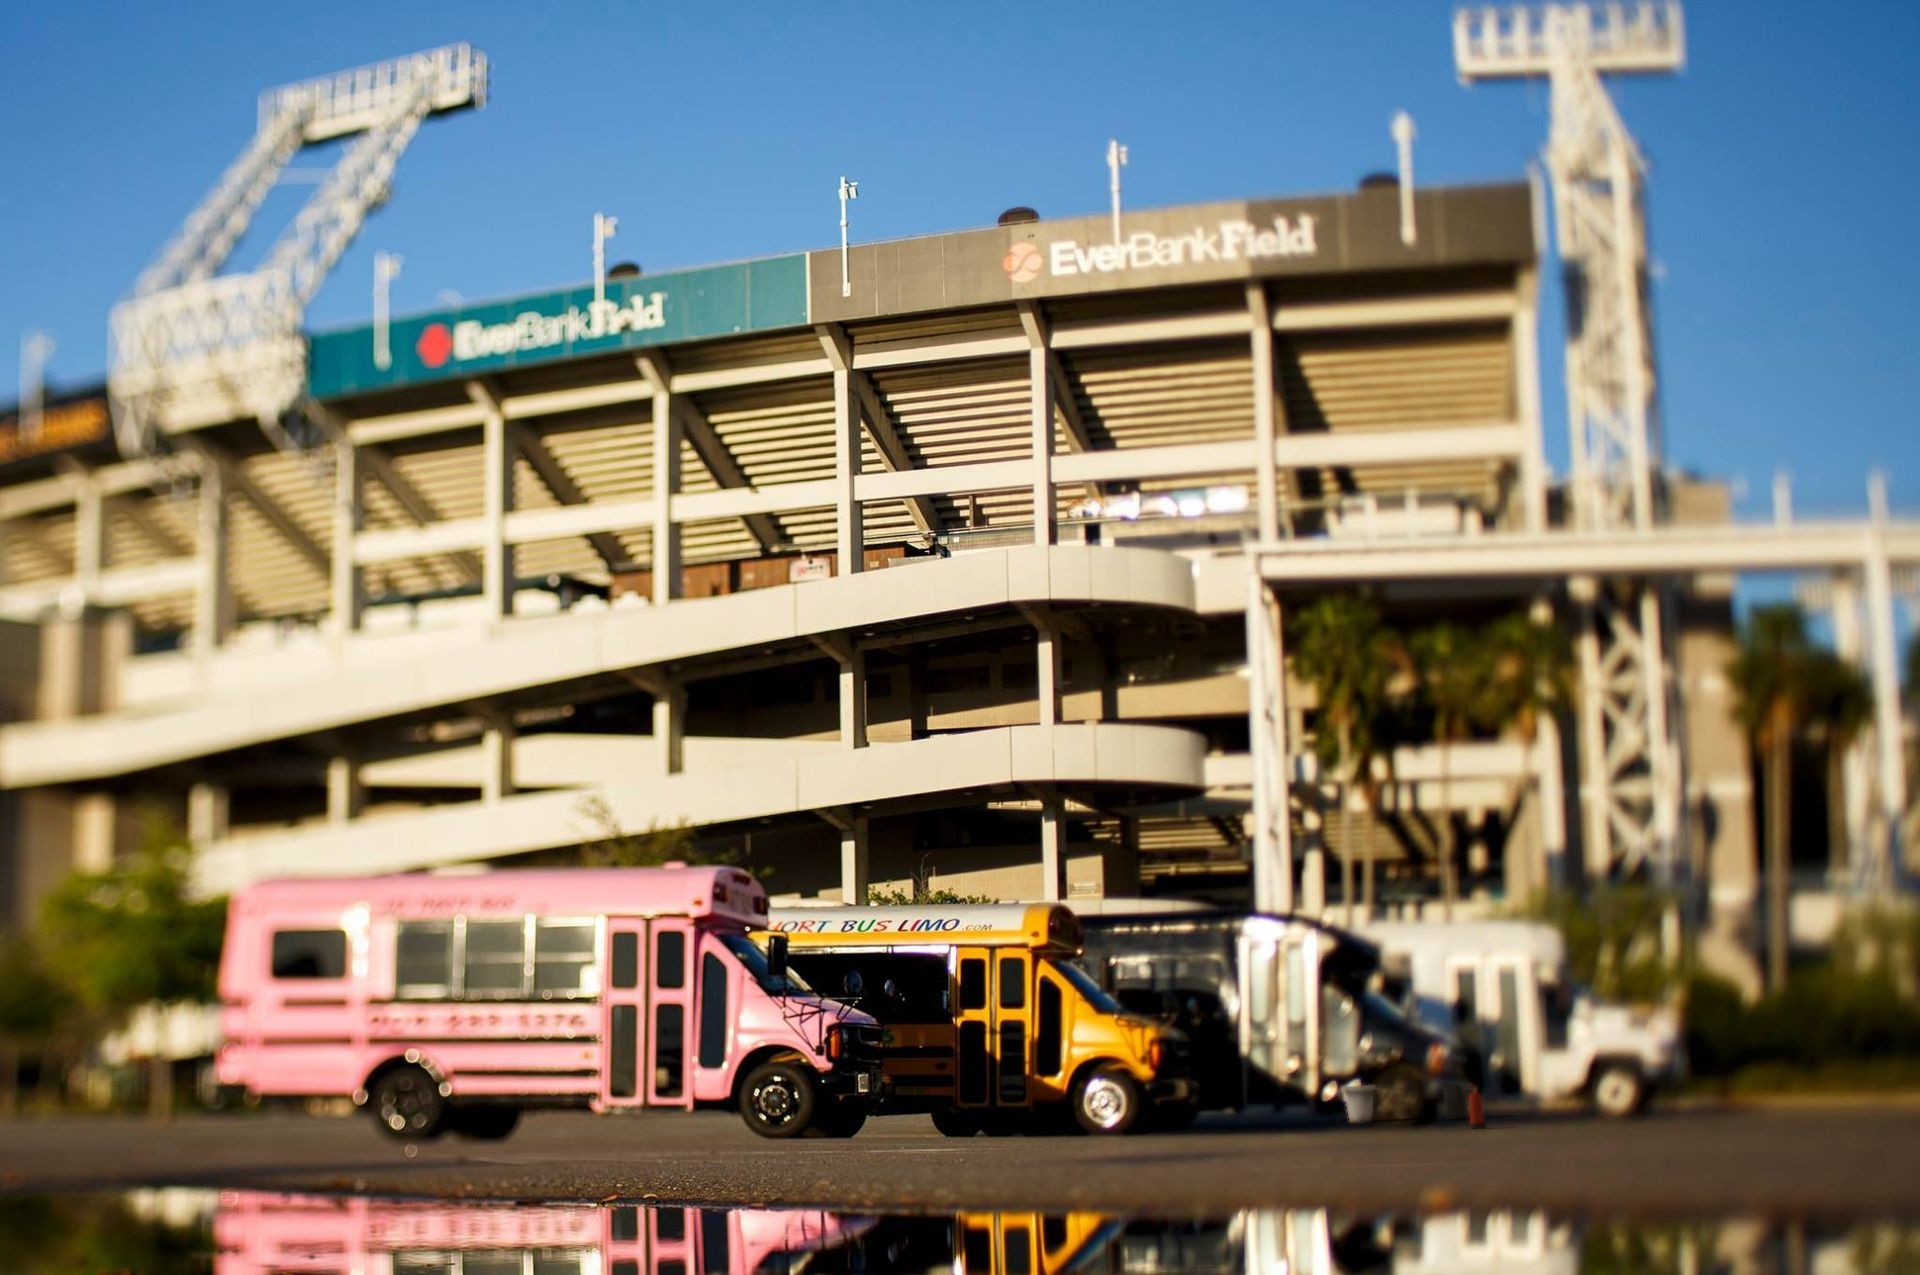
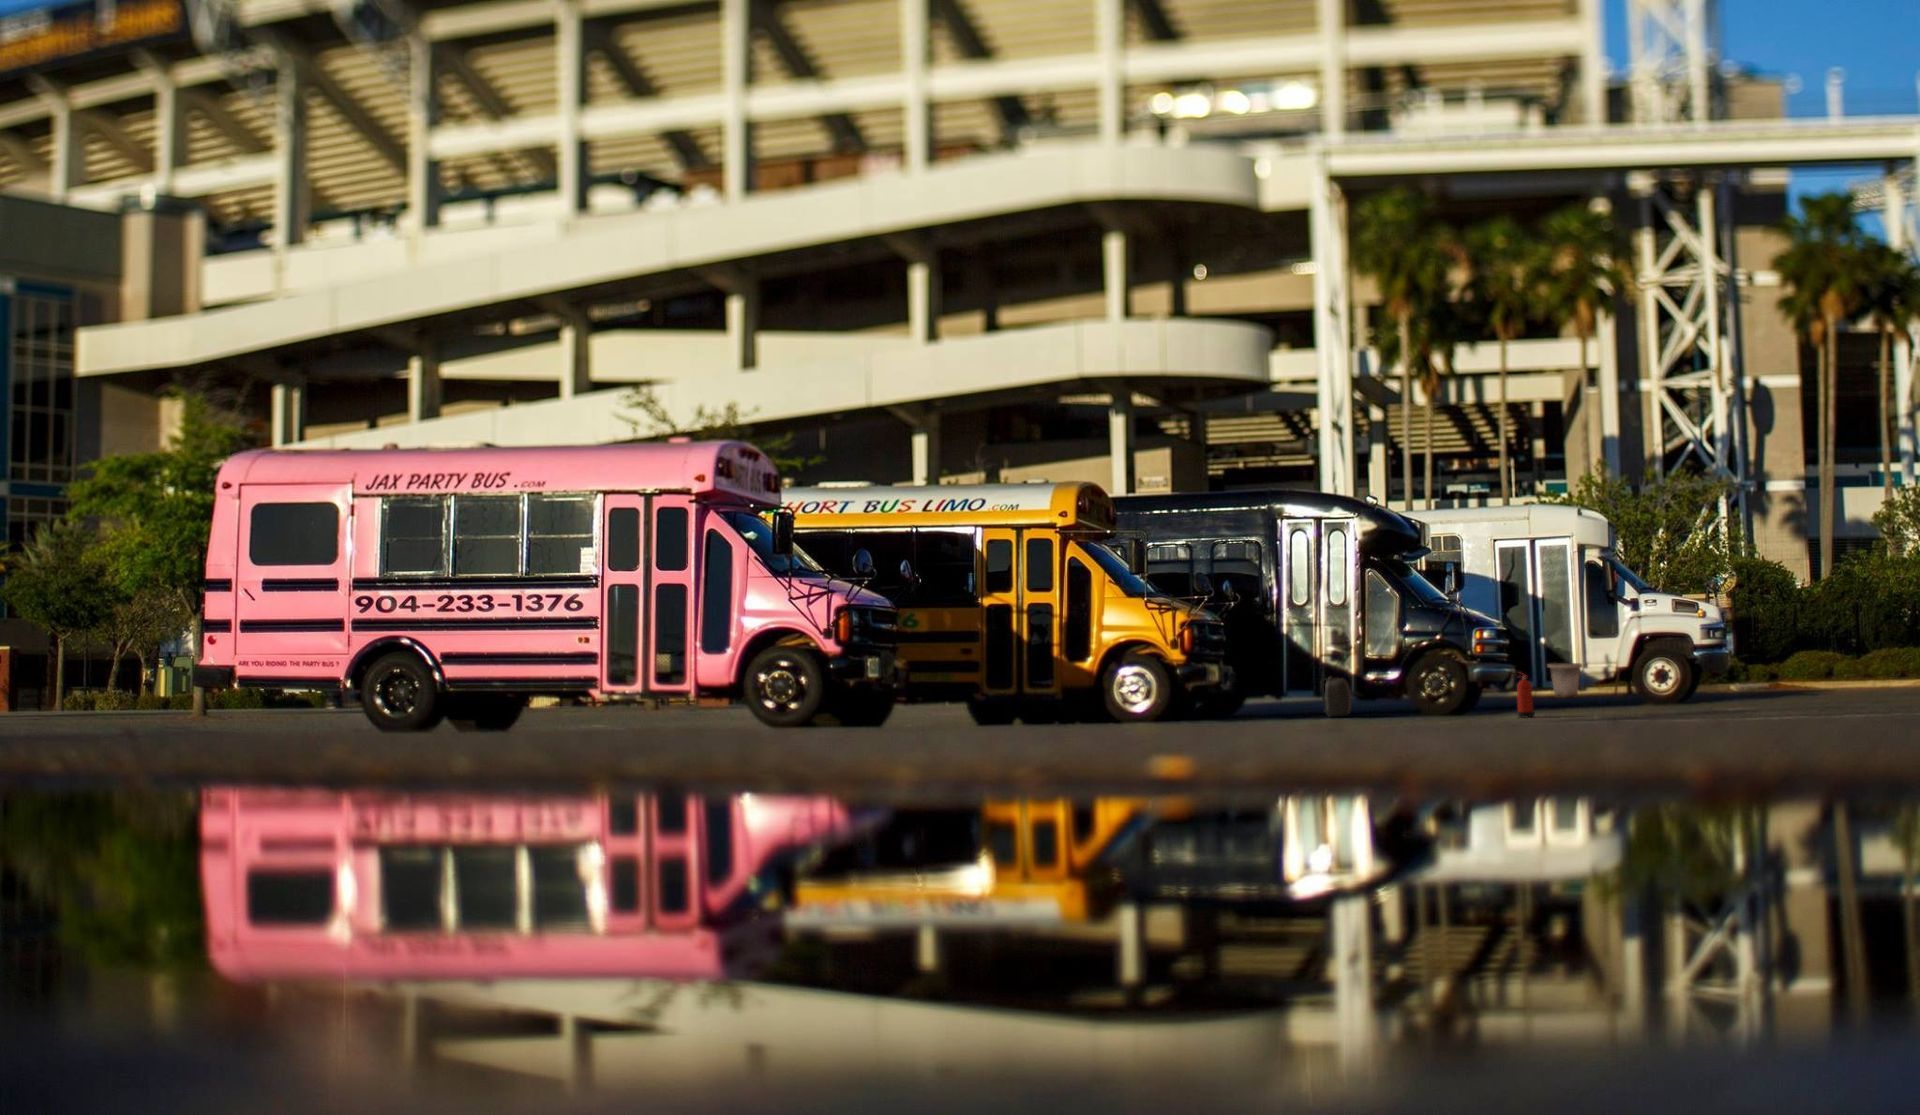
backpack: present [1443,1082,1468,1119] -> present [1320,676,1351,717]
trash can: present [1341,1085,1376,1123] -> present [1547,663,1583,698]

